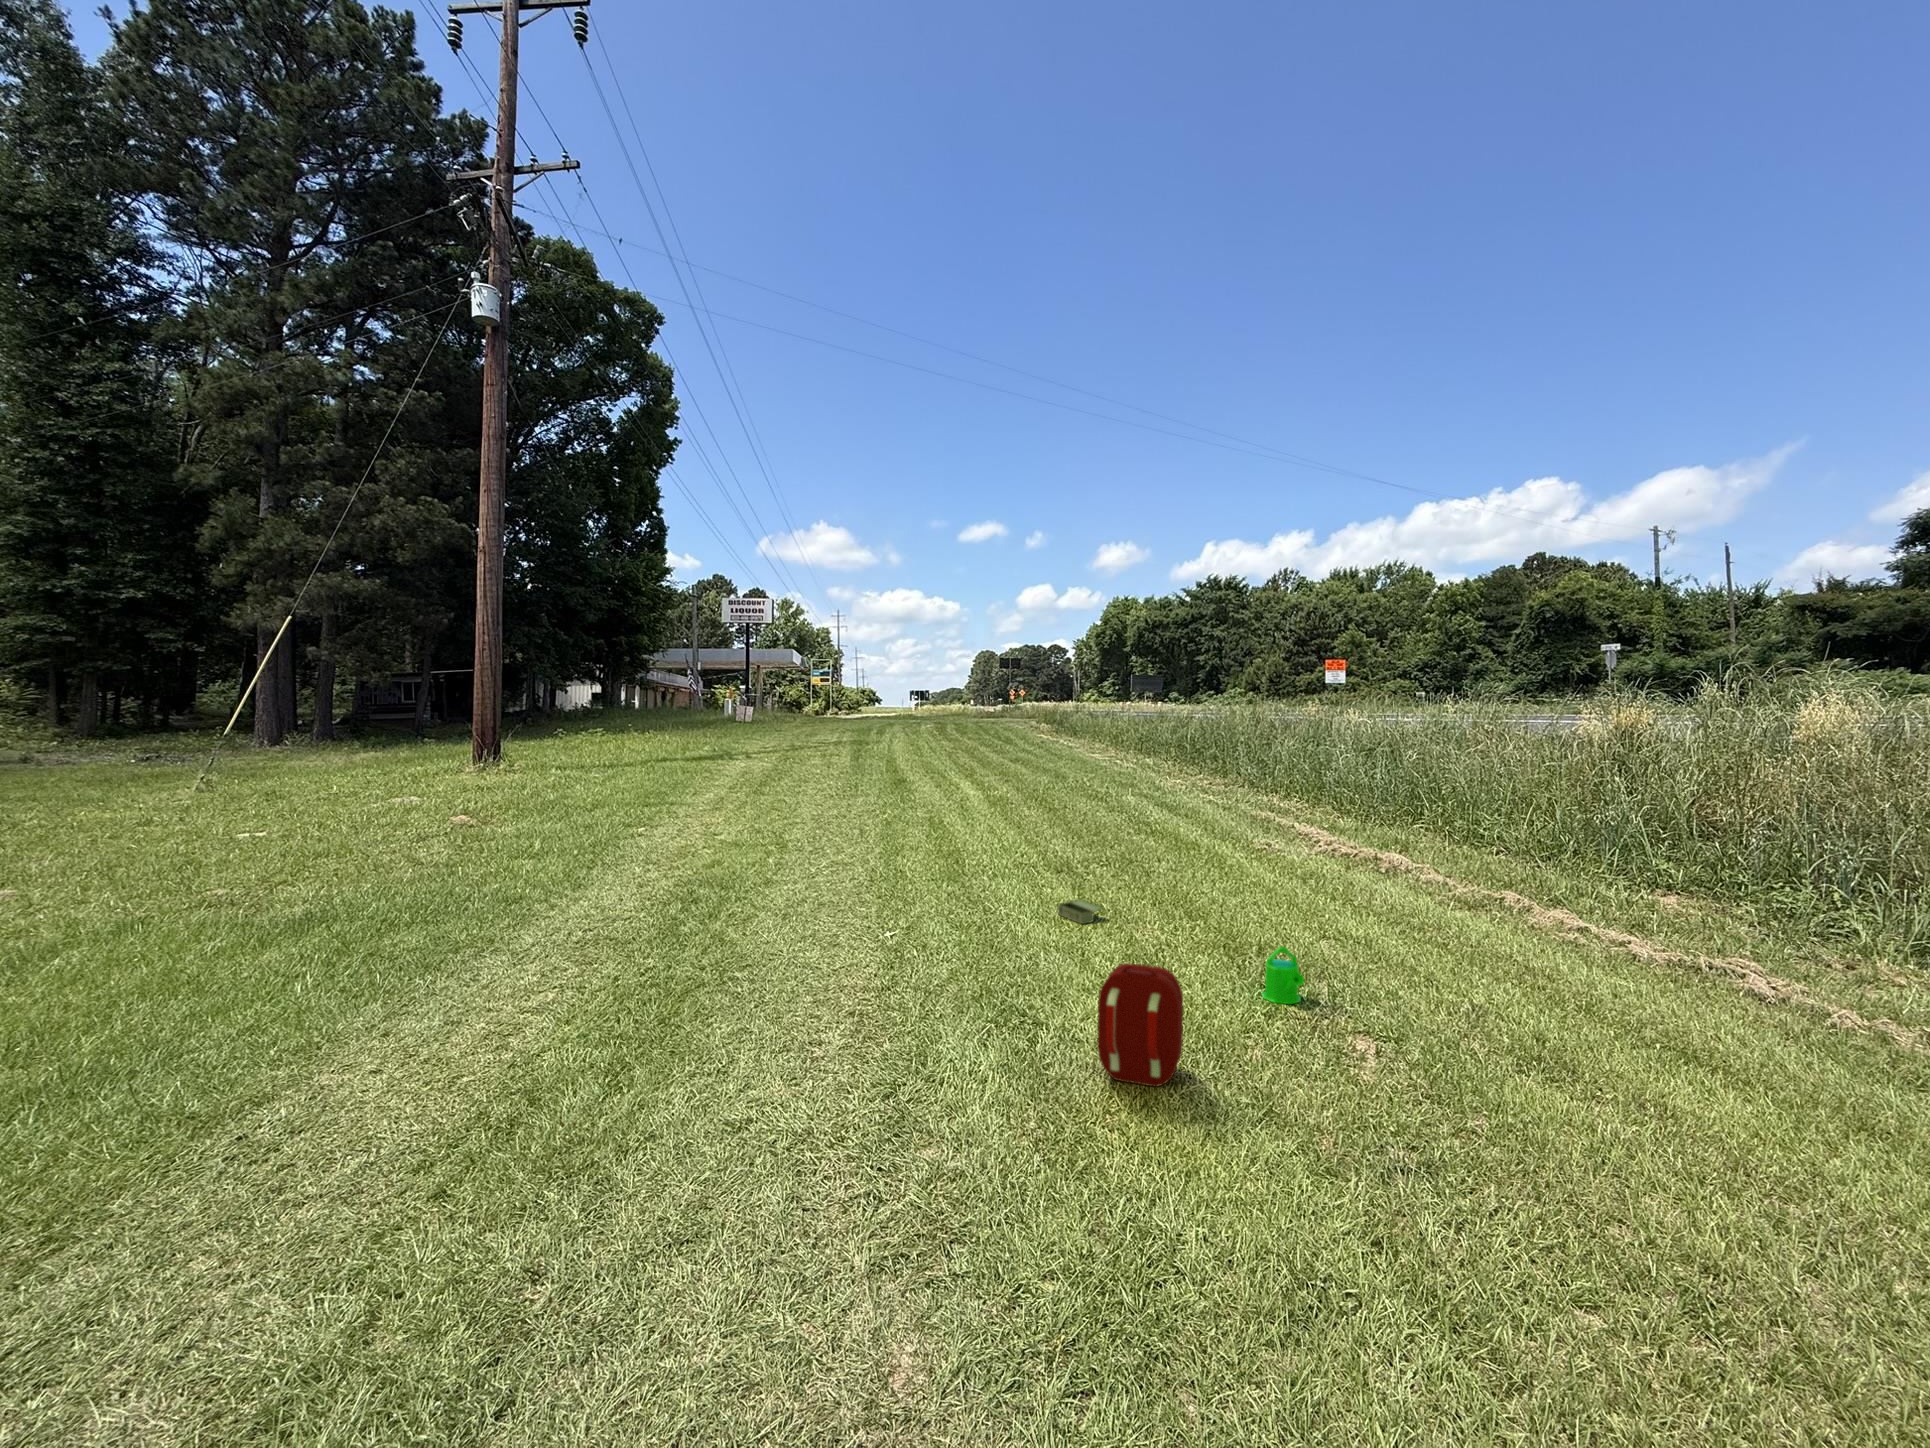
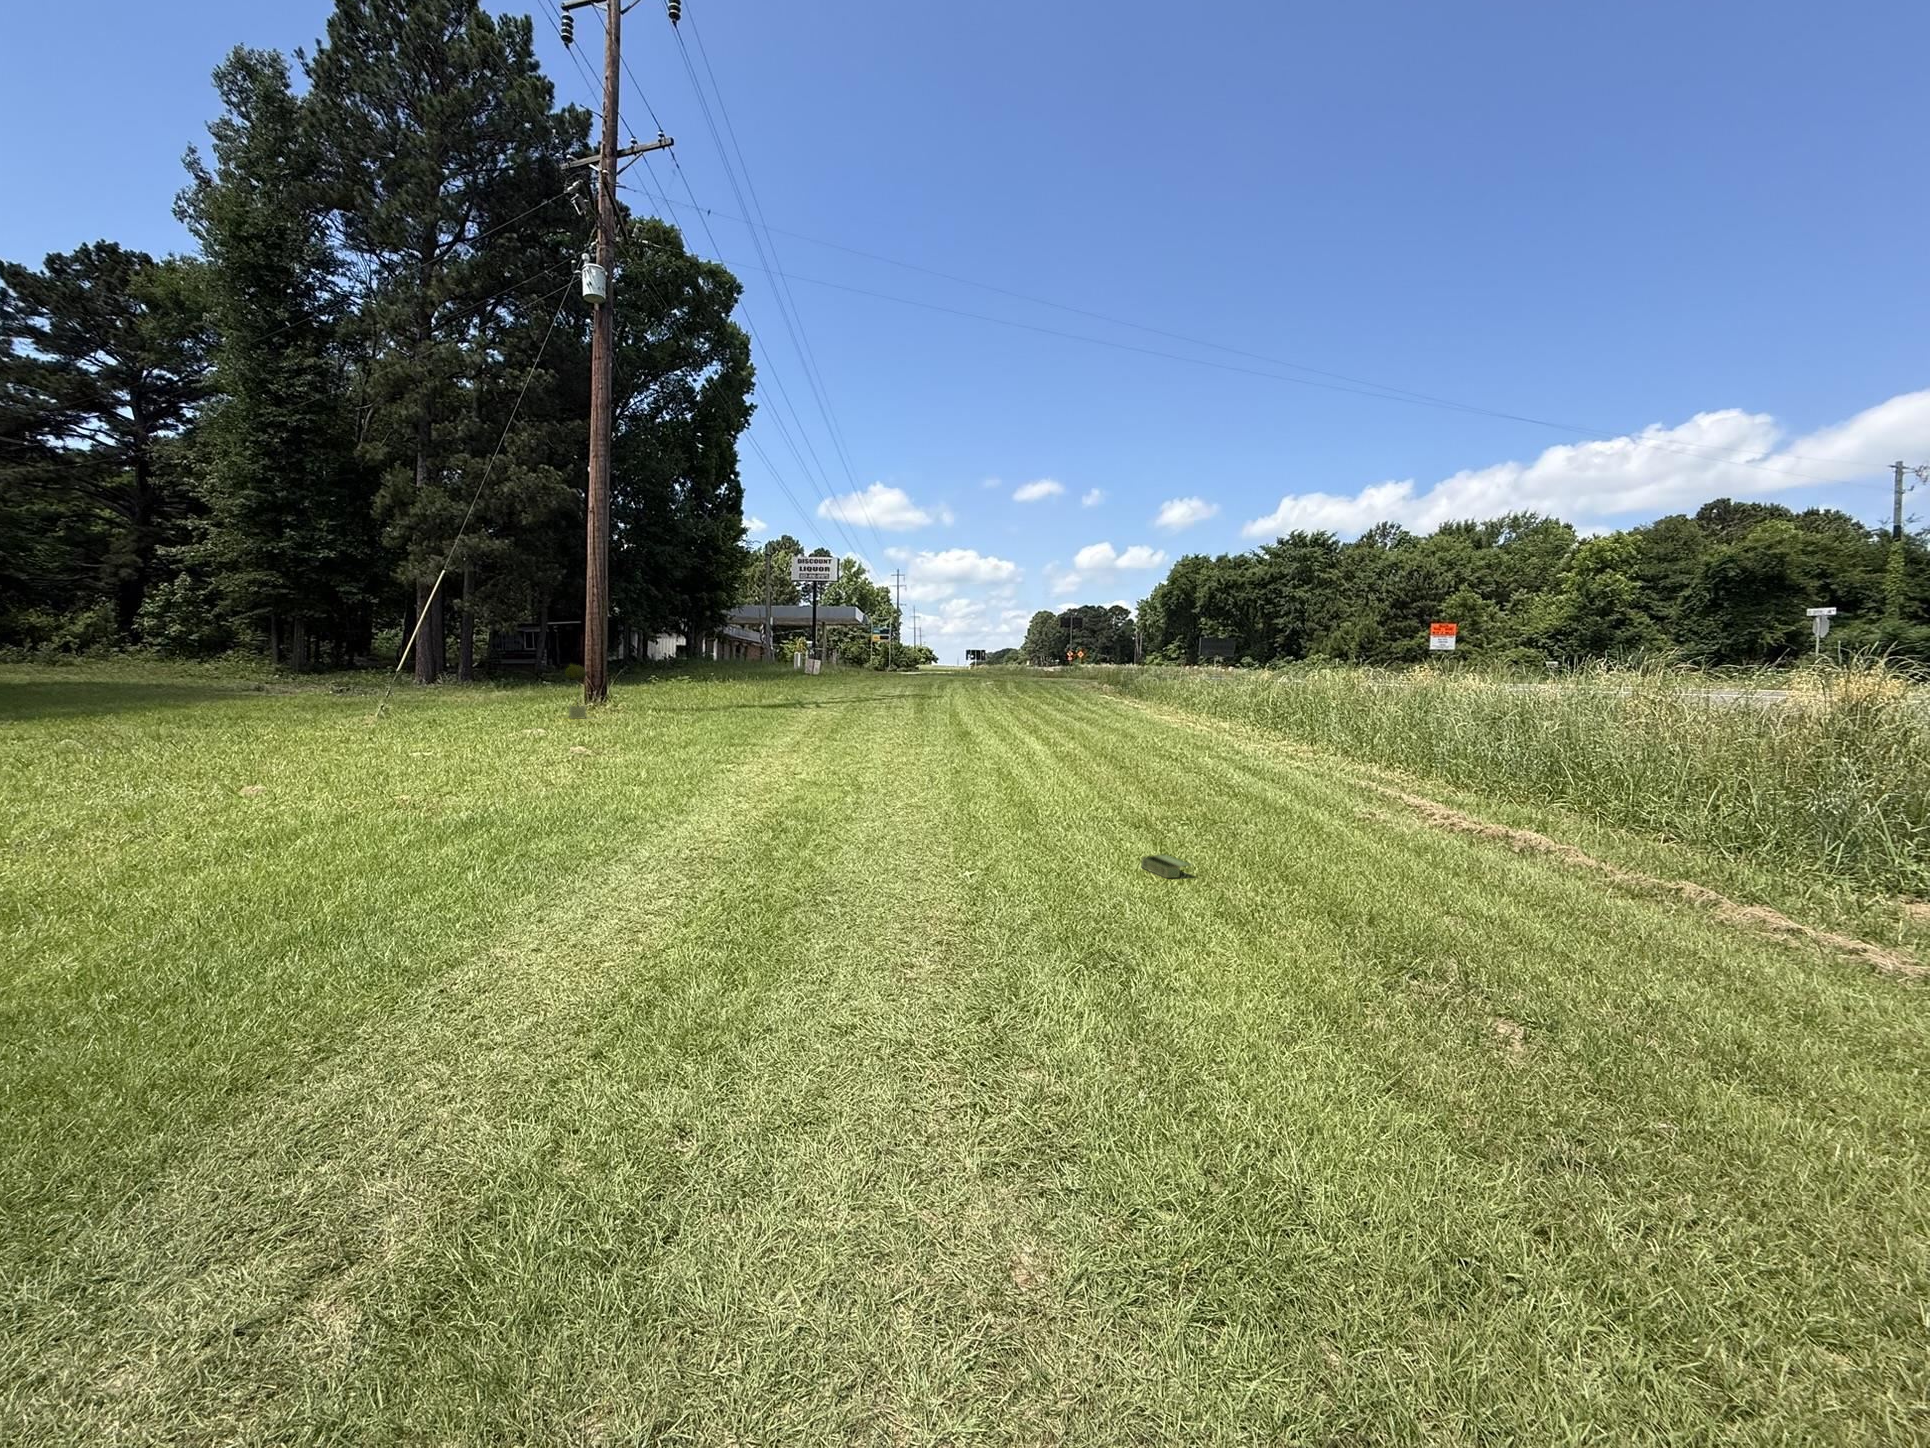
potted tree: none [445,718,476,780] -> present [565,664,588,719]
watering can: present [1262,947,1304,1004] -> none [1373,912,1425,974]
backpack: present [1097,963,1183,1086] -> none [1197,911,1294,1039]

